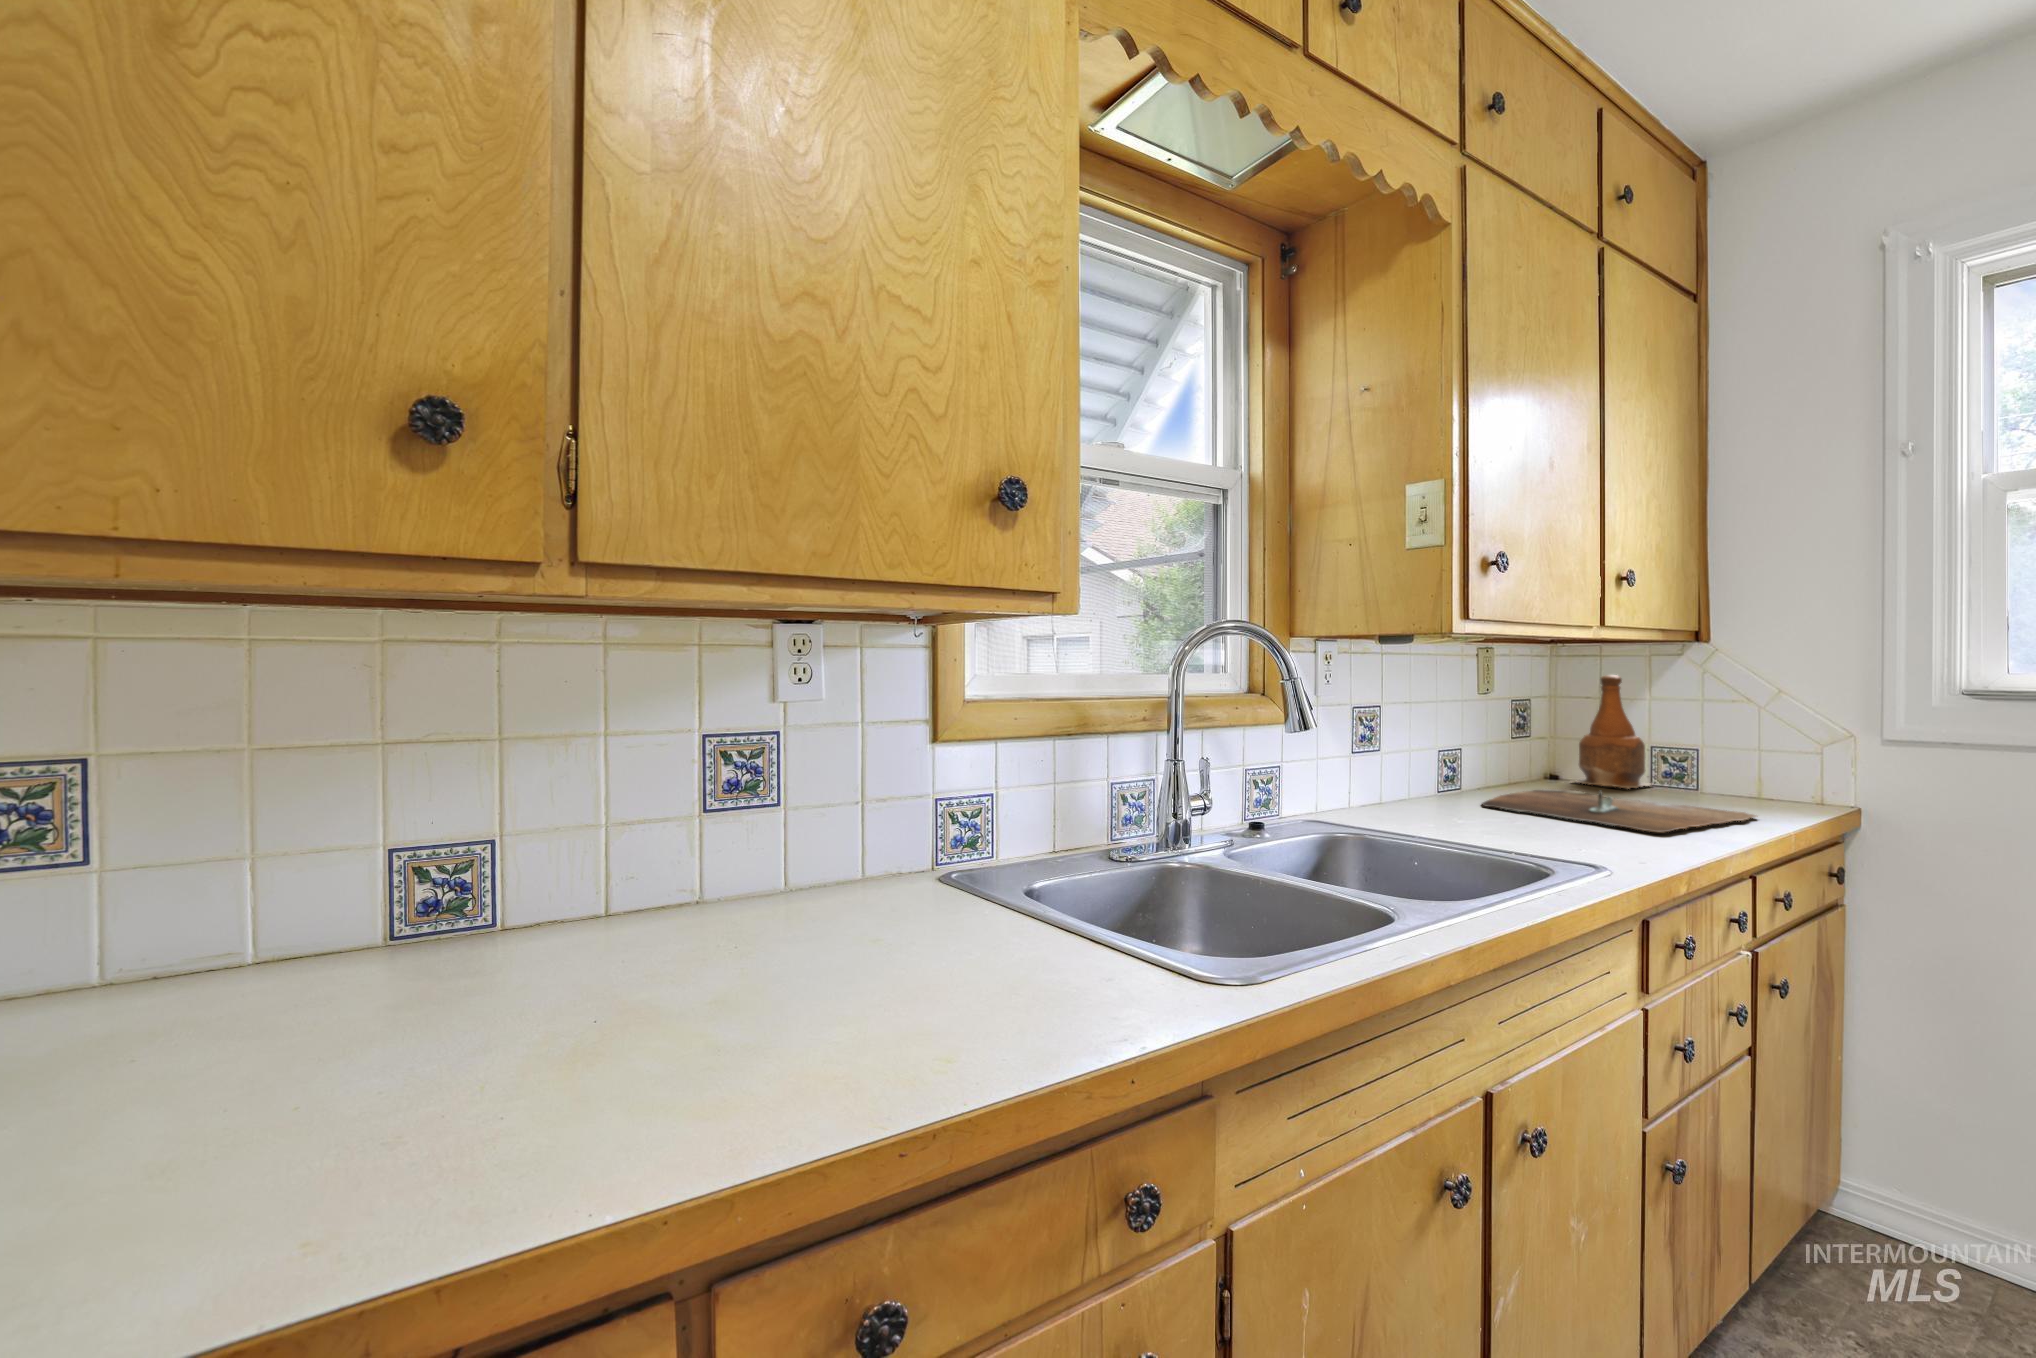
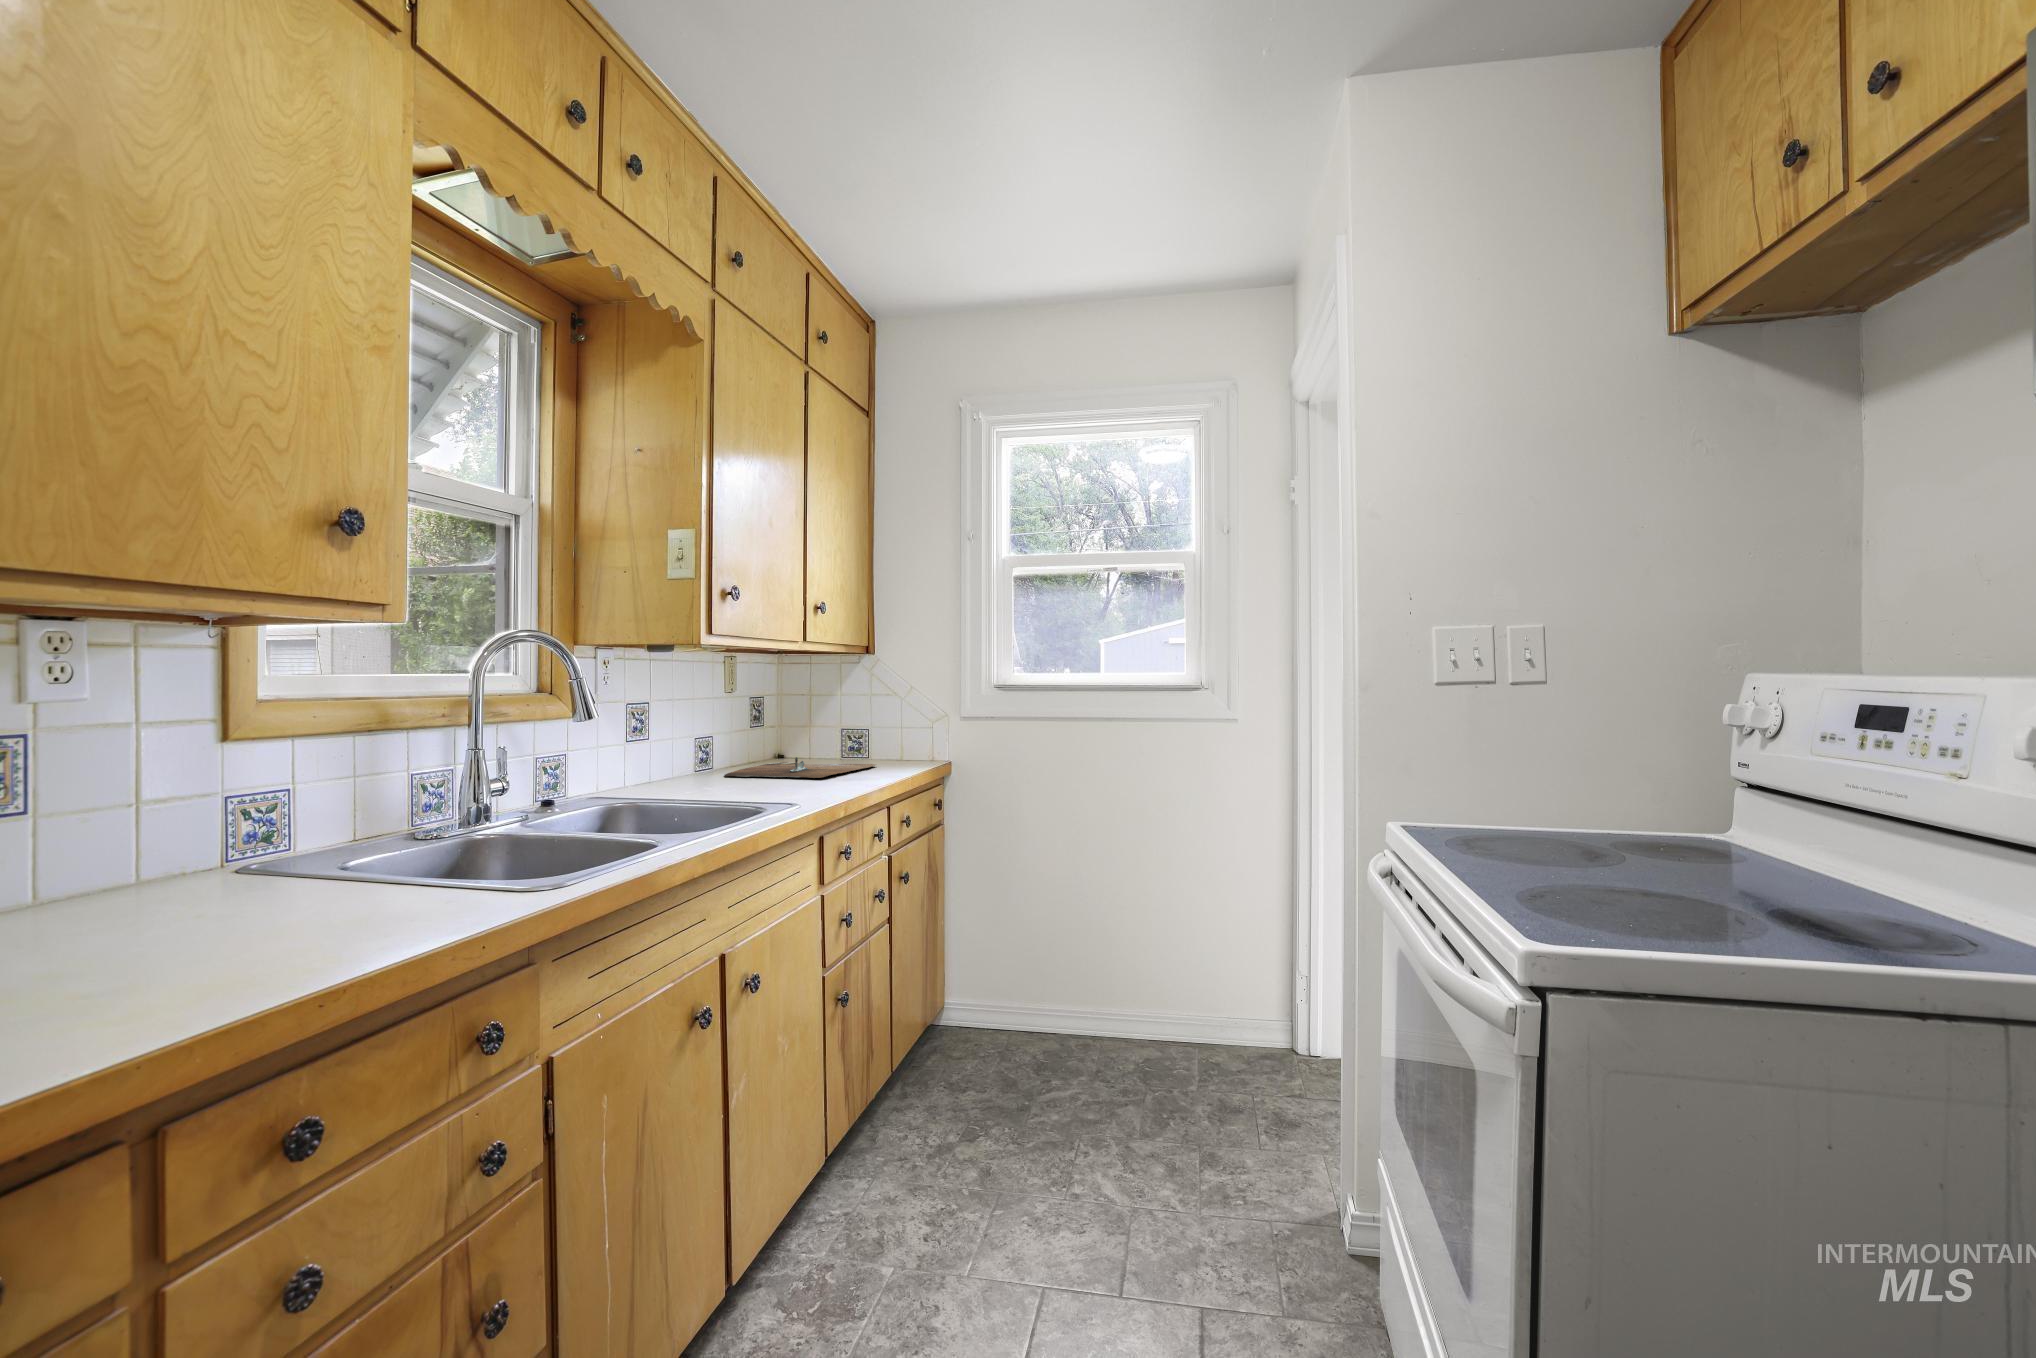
bottle: present [1577,675,1650,788] -> none [787,678,837,758]

